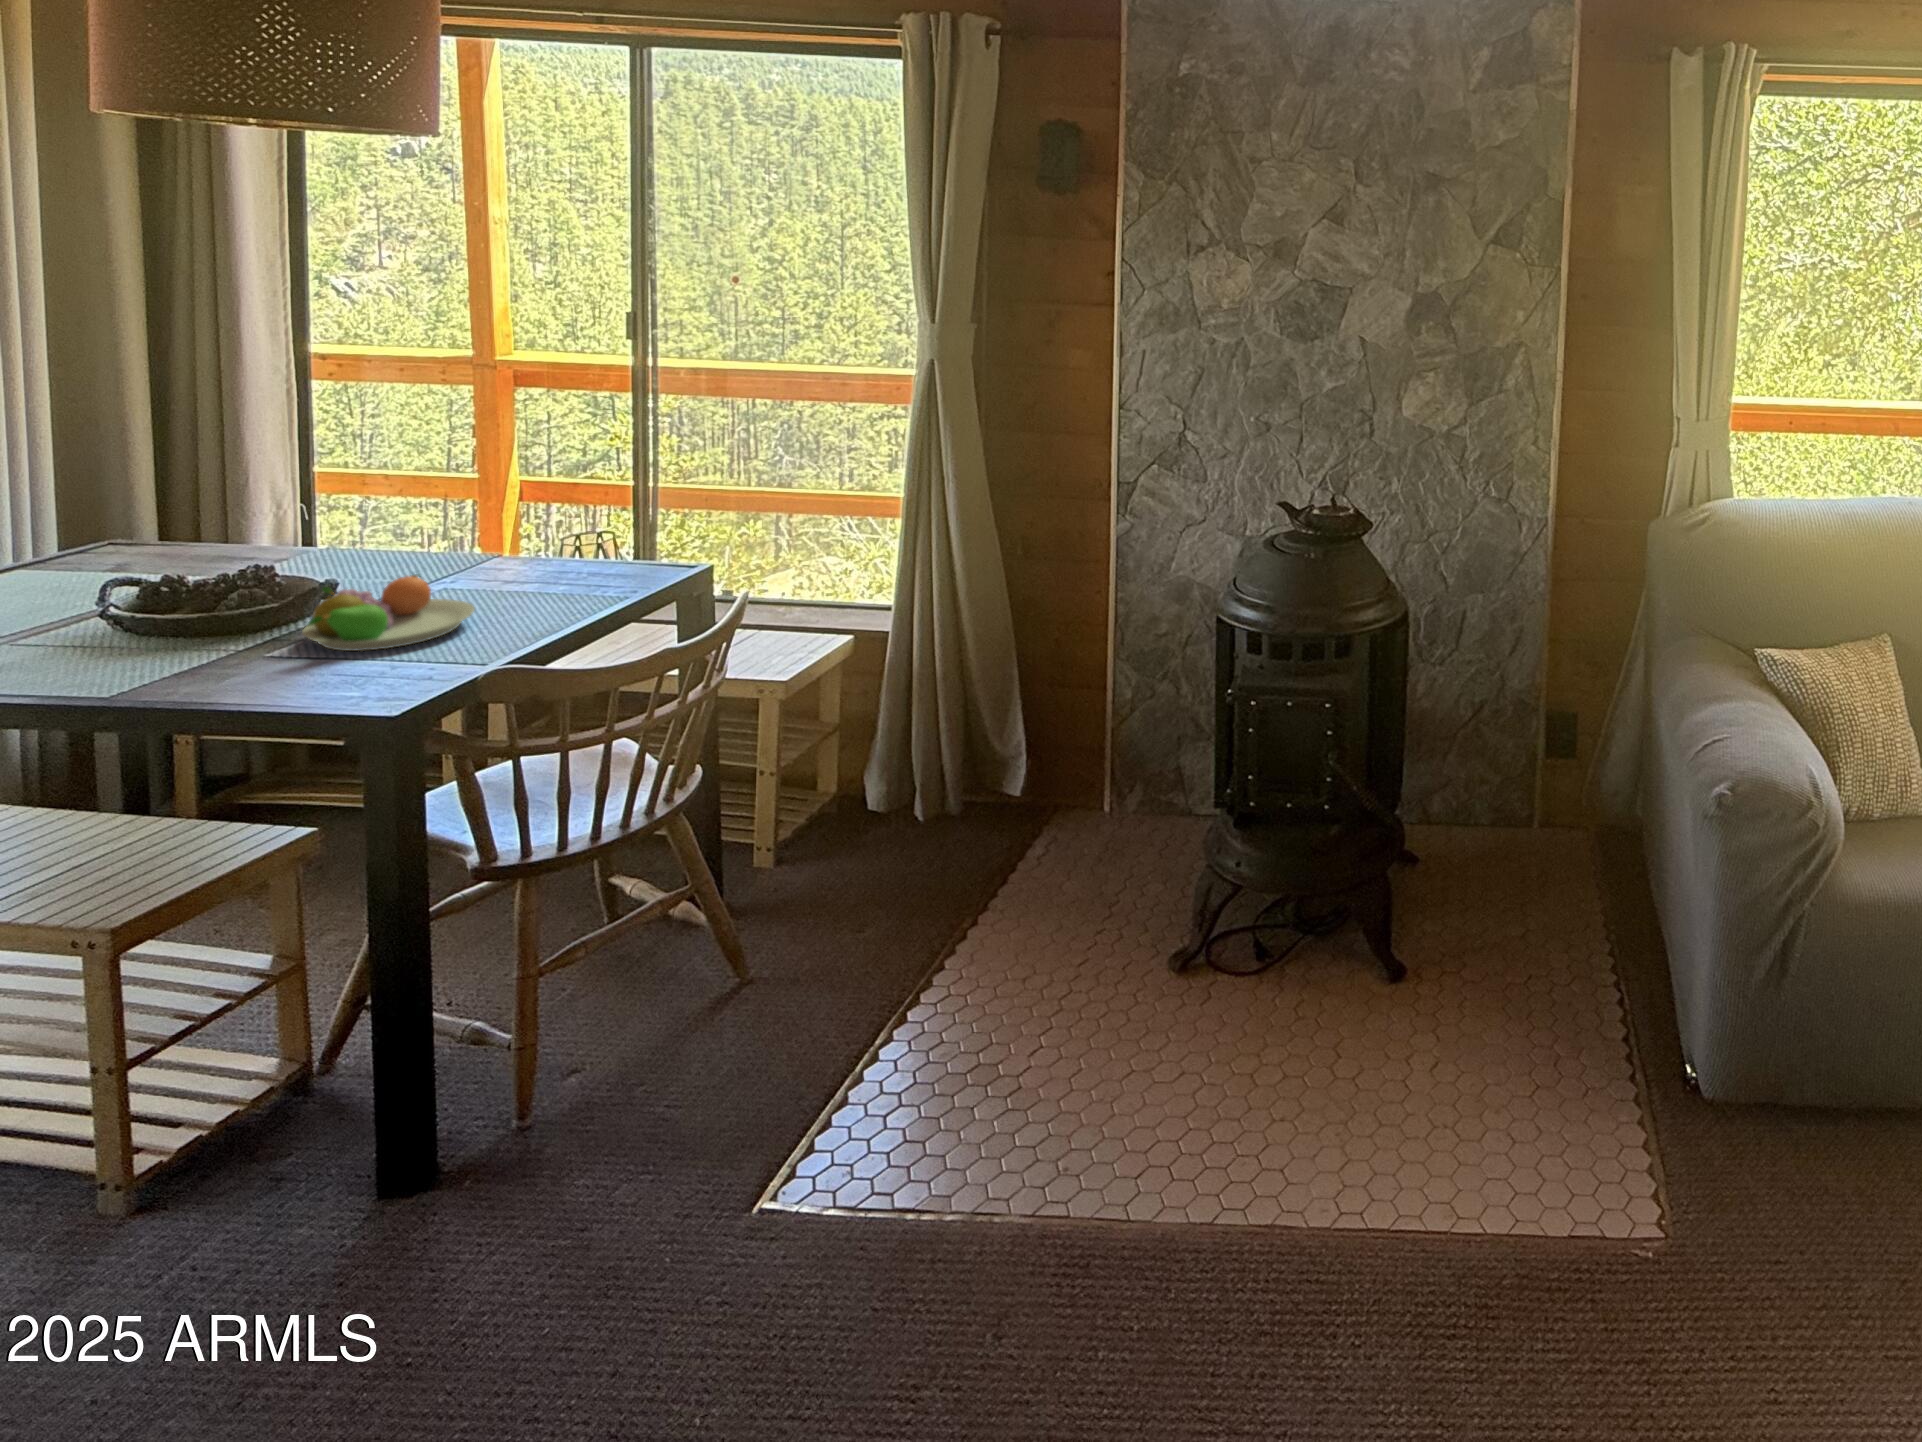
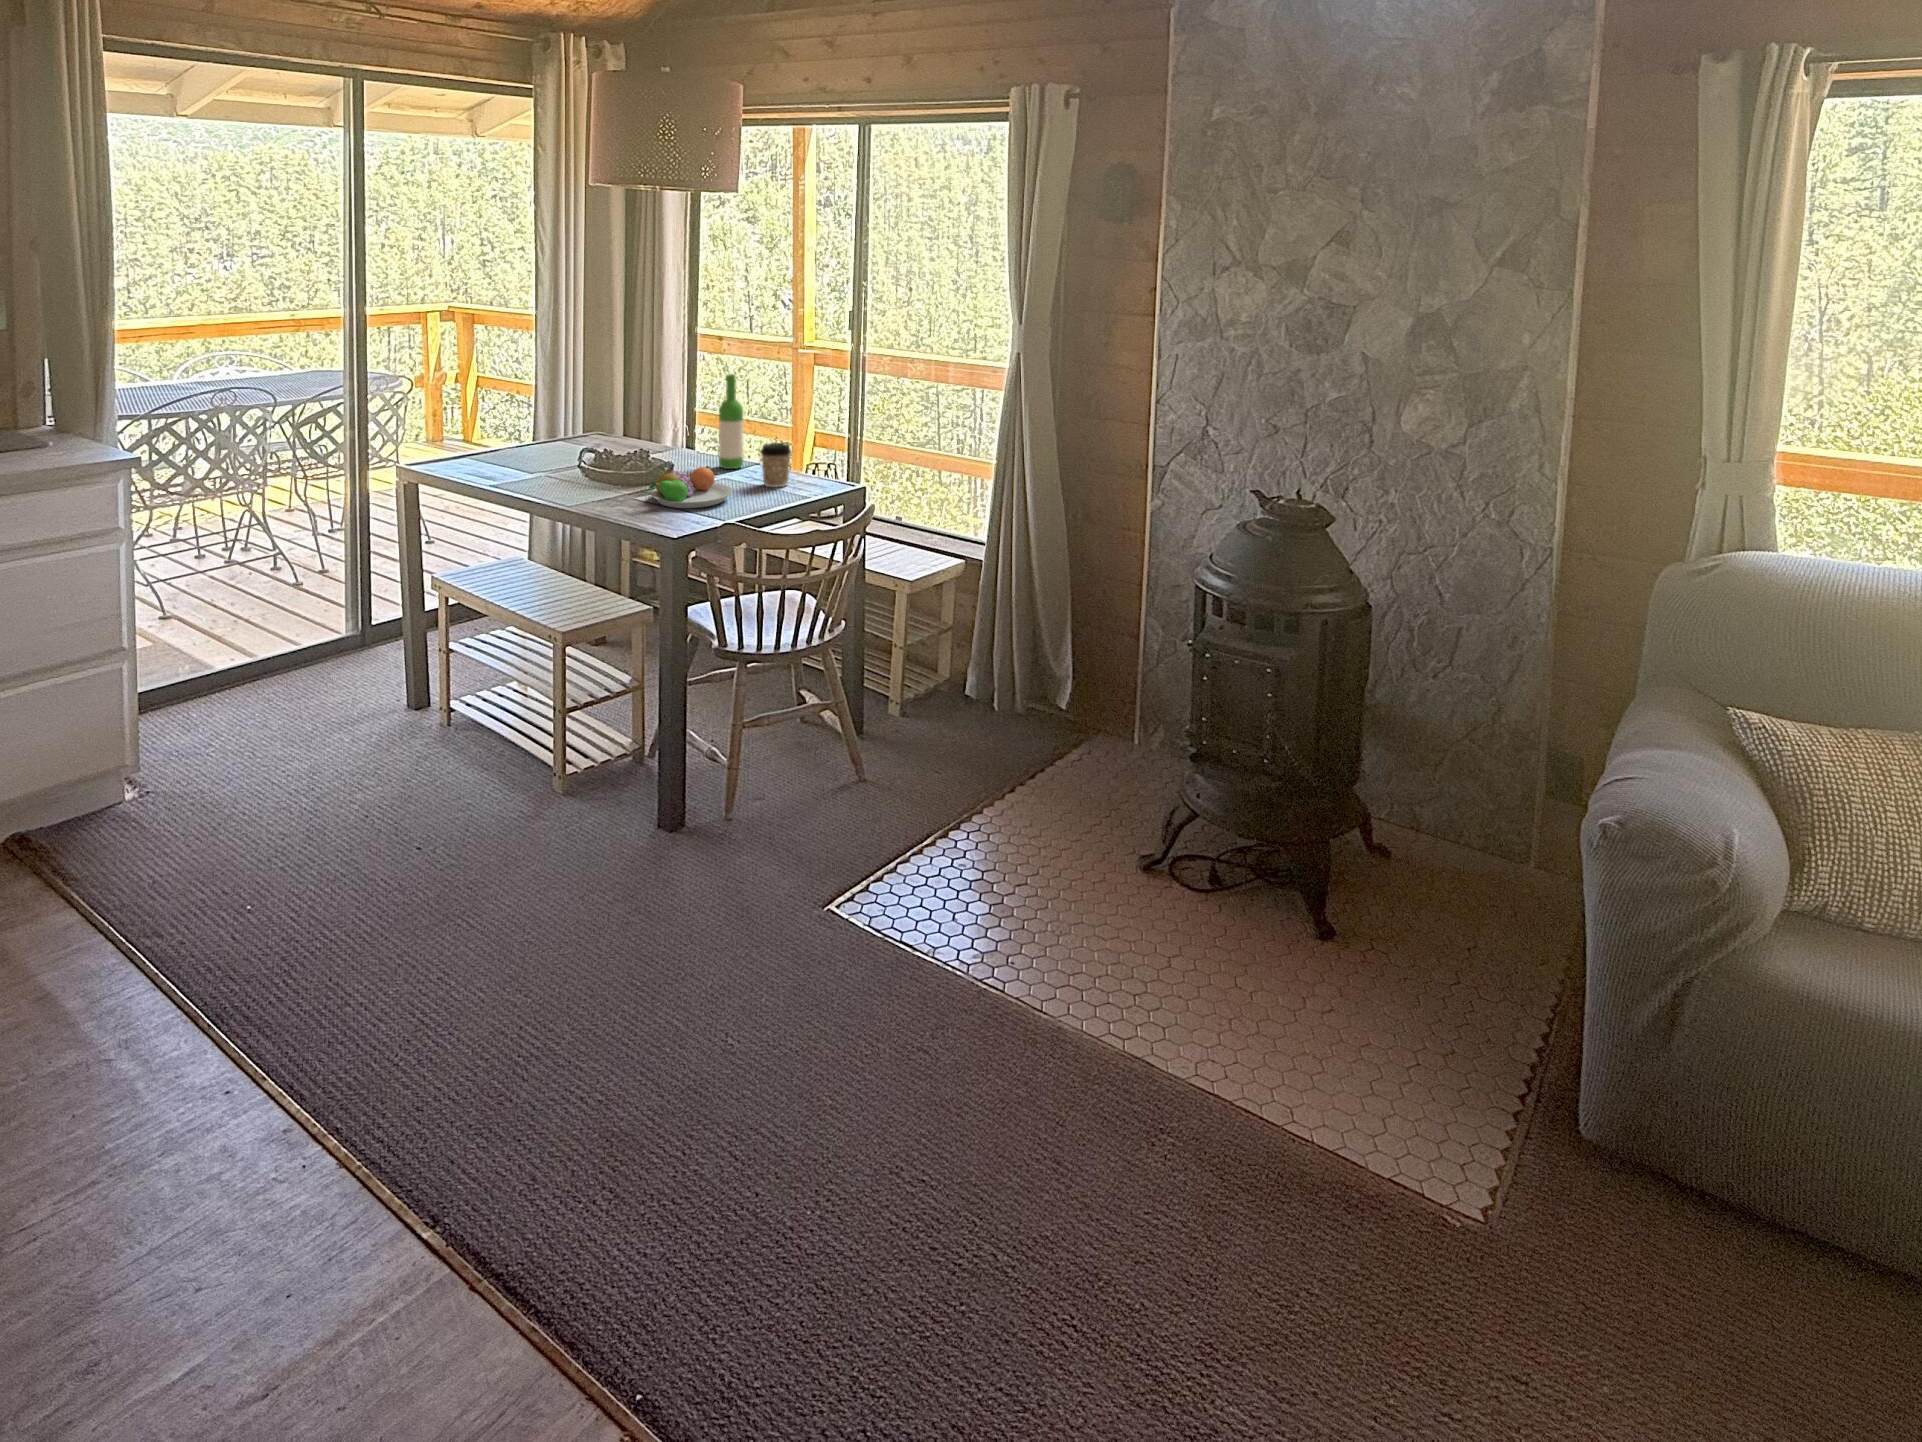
wine bottle: none [410,423,462,574] -> present [719,374,743,469]
coffee cup: none [512,522,572,592] -> present [761,443,791,487]

